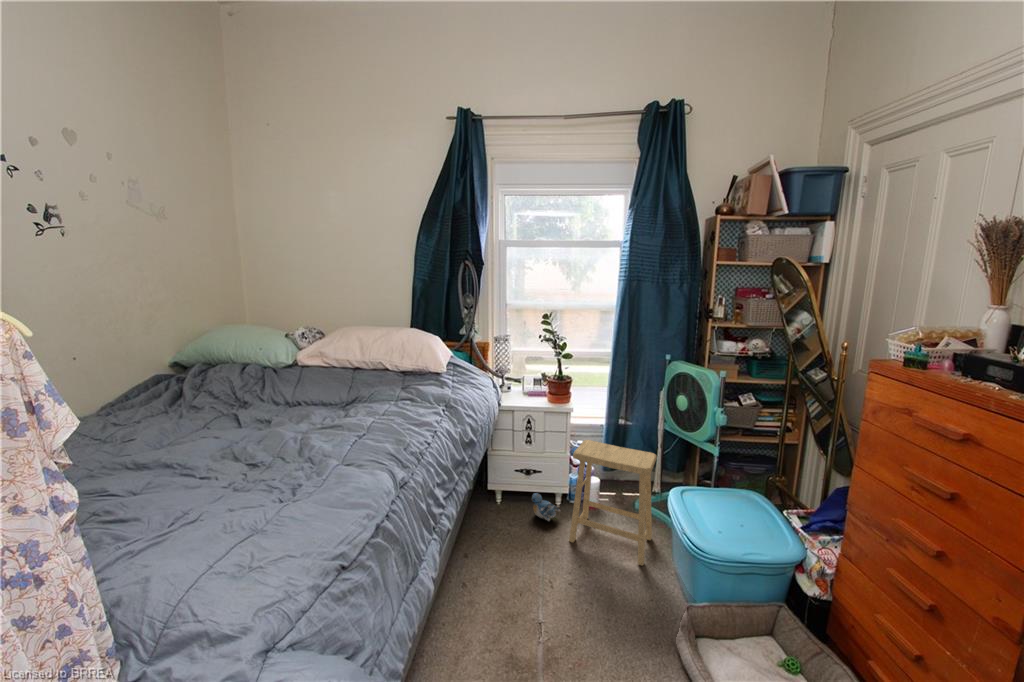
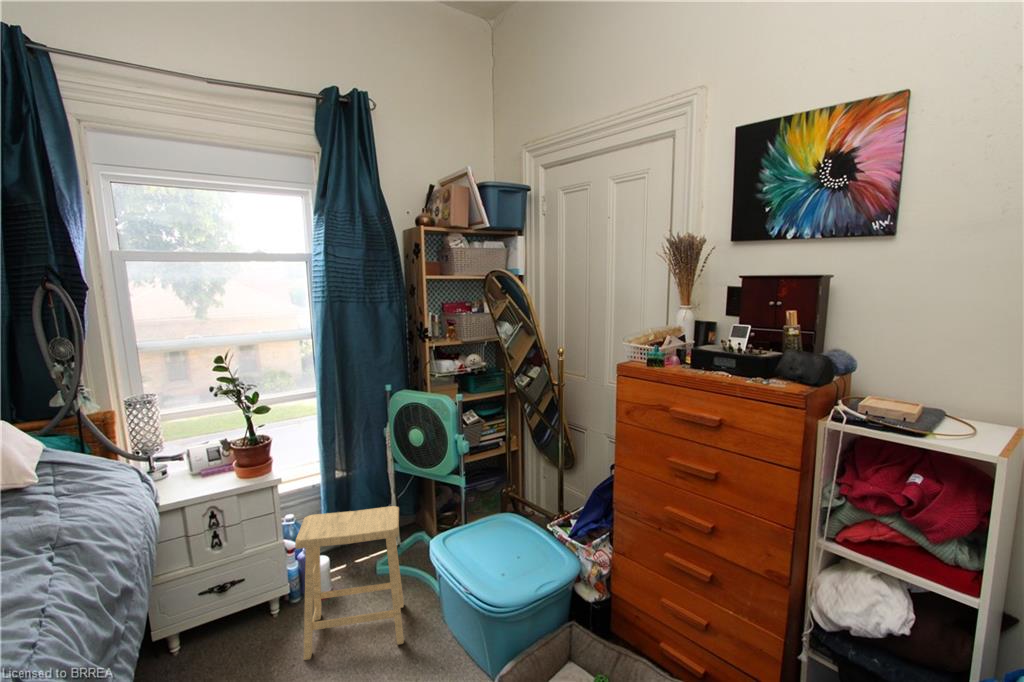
plush toy: present [532,493,560,521] -> none [233,614,282,646]

